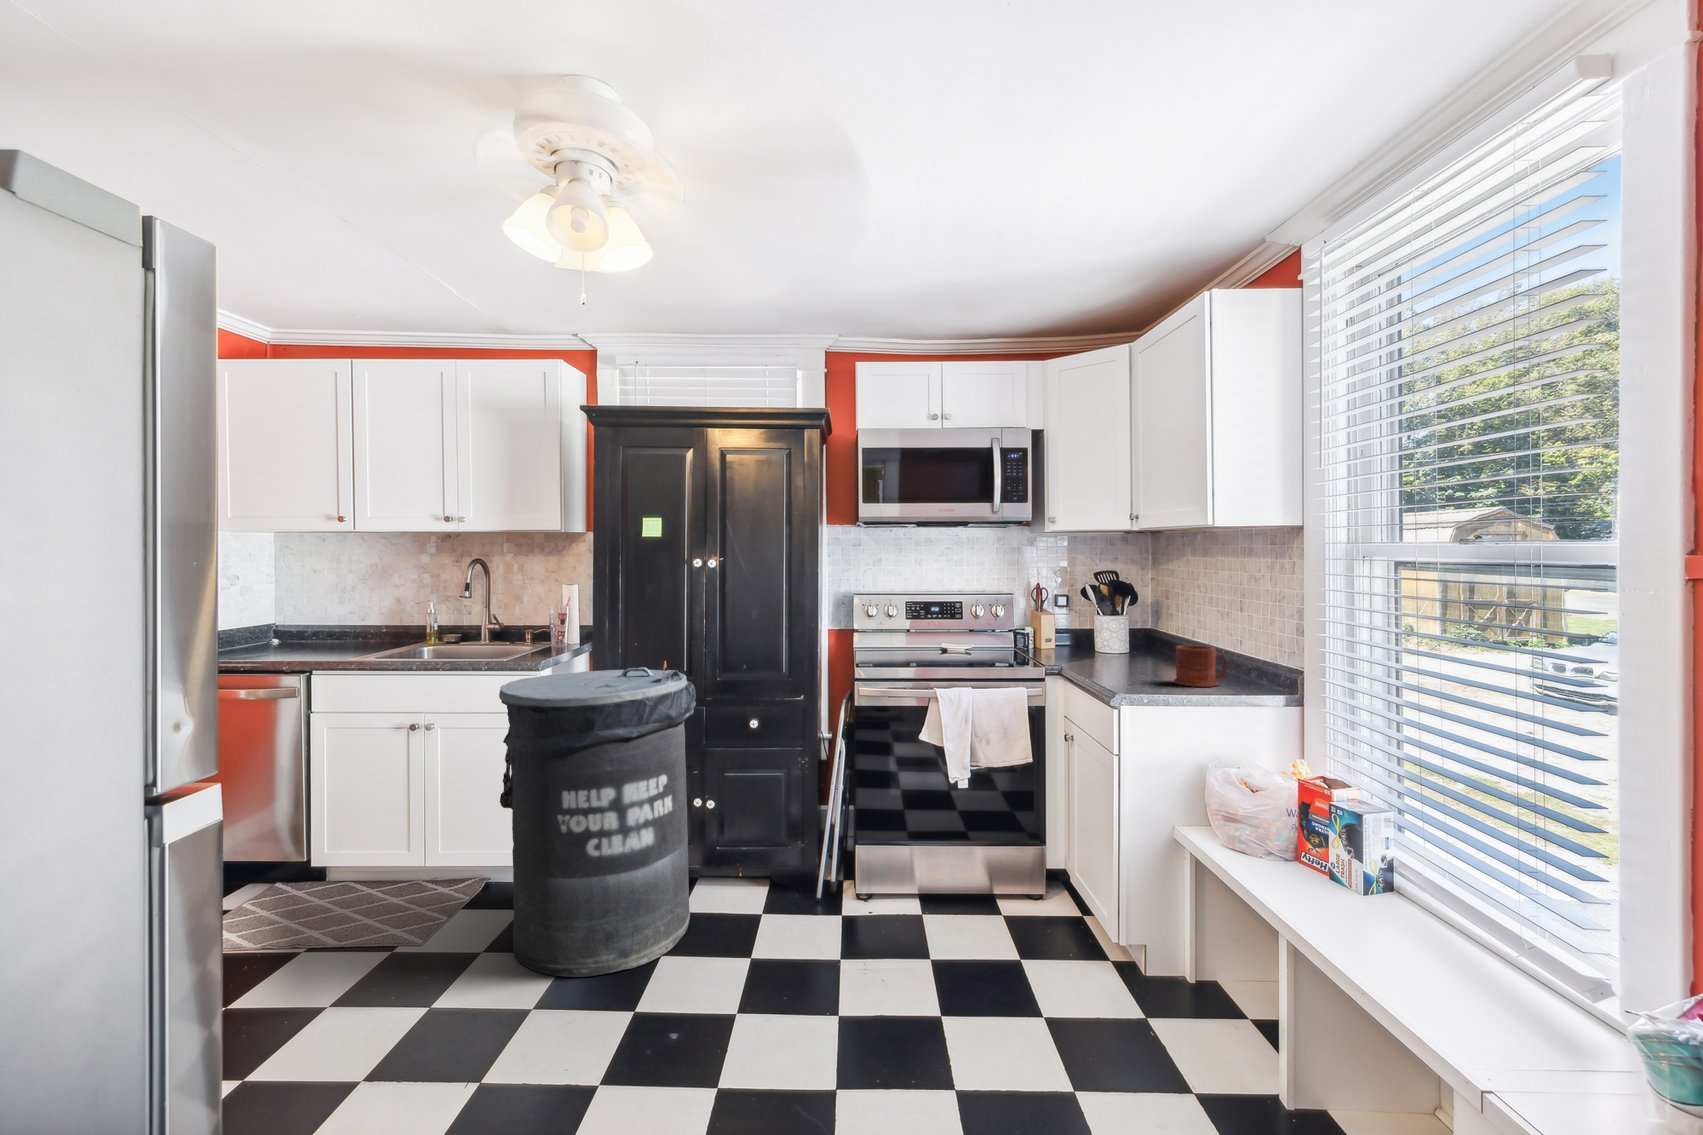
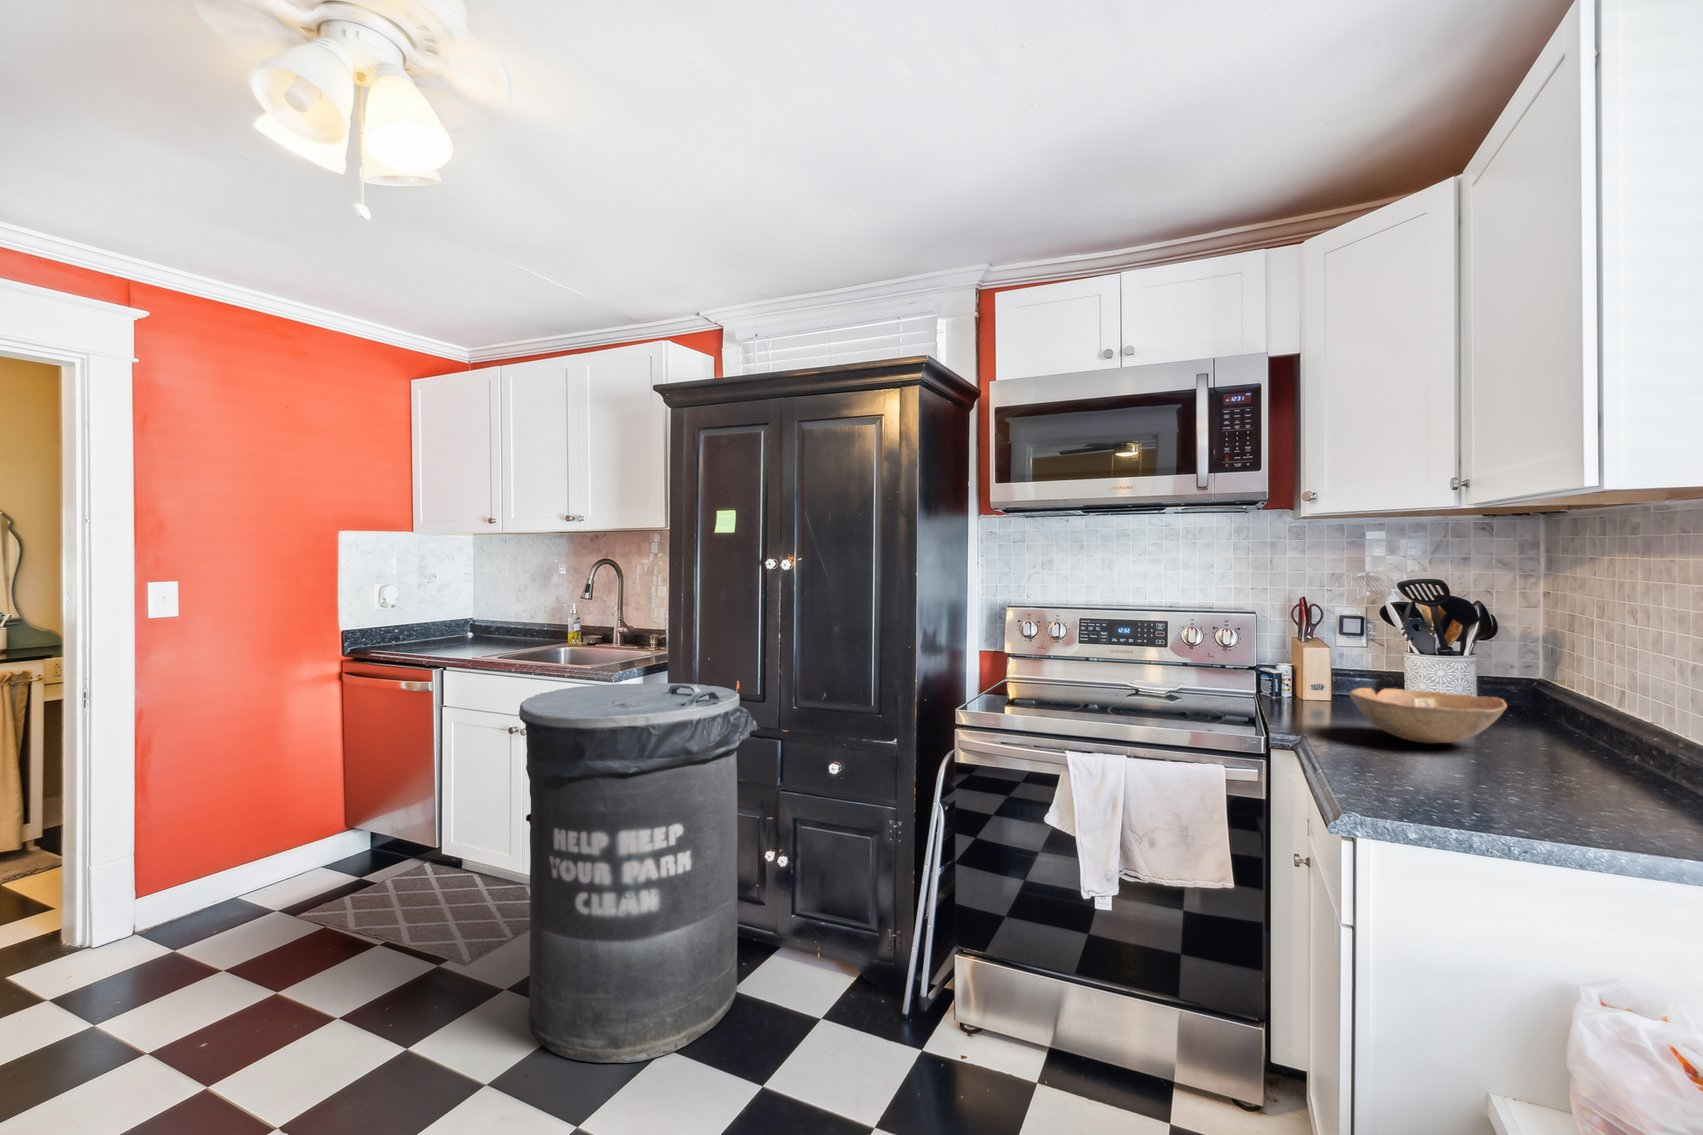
bowl: none [1084,635,1159,664] -> present [1350,688,1507,743]
mug: present [1174,645,1227,687] -> none [1510,725,1648,820]

